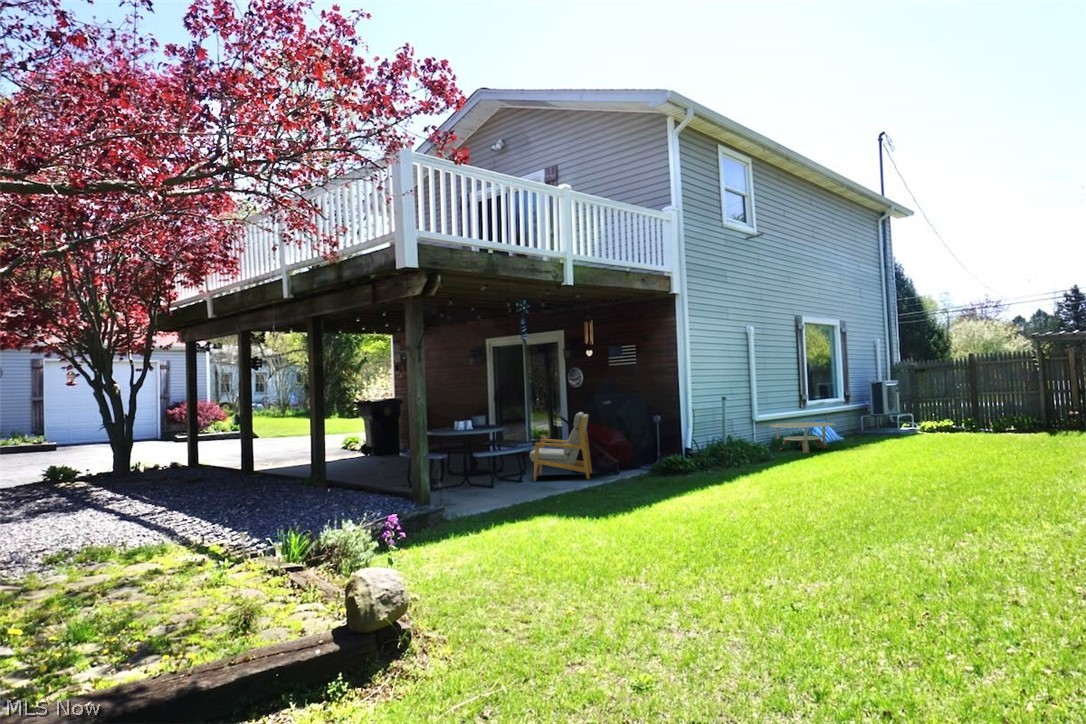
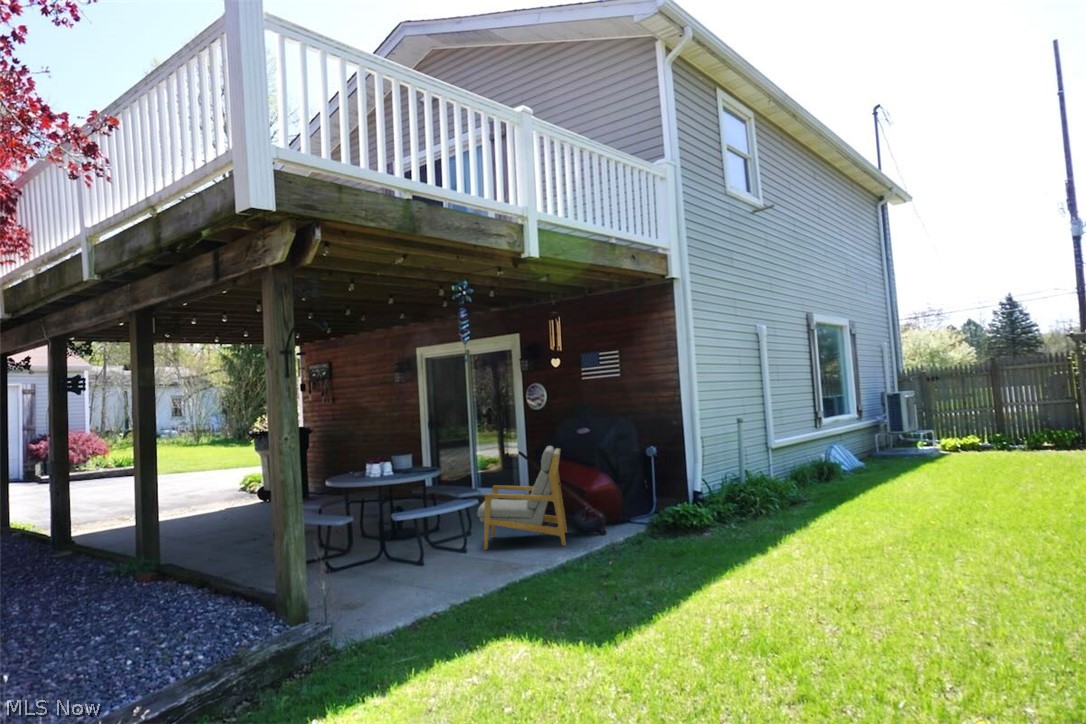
round table: present [769,422,835,453] -> none [787,446,874,489]

